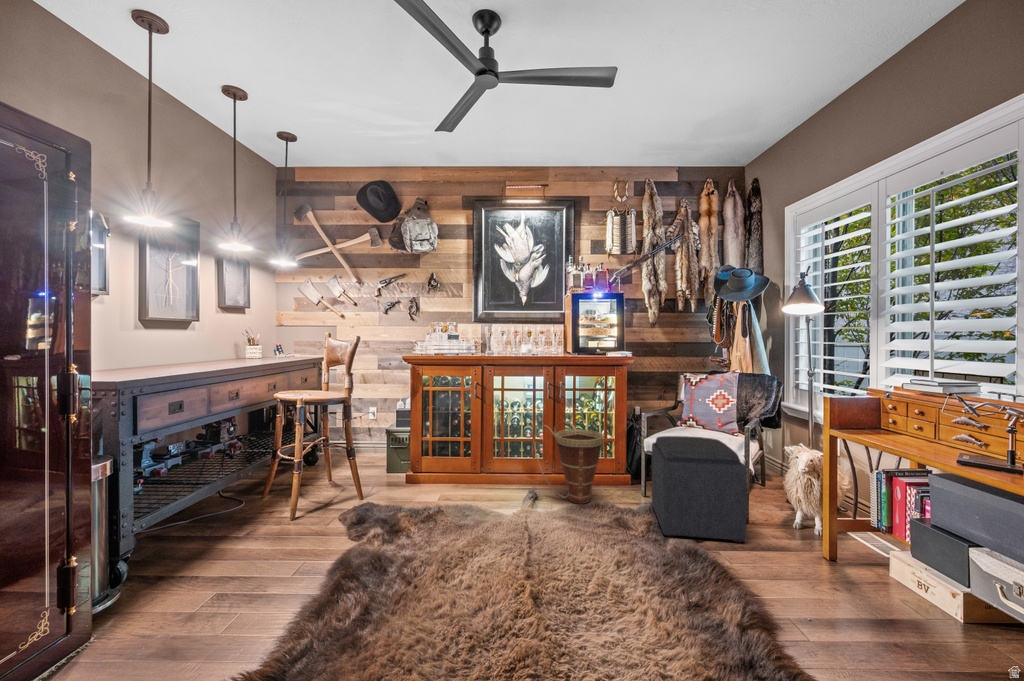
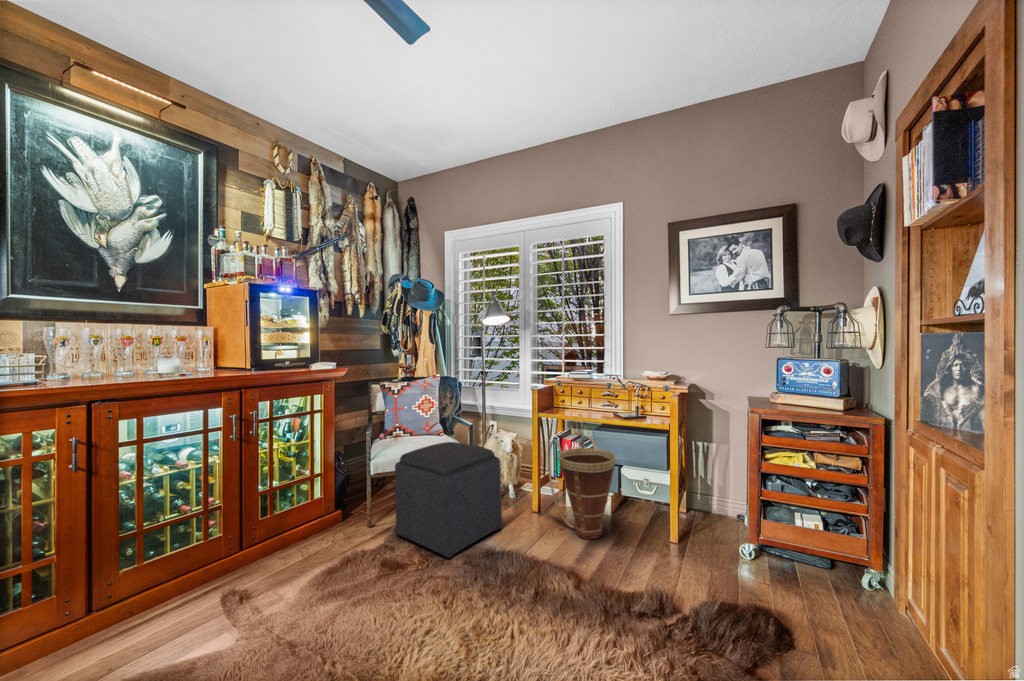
basket: present [534,421,604,504] -> present [548,437,616,539]

